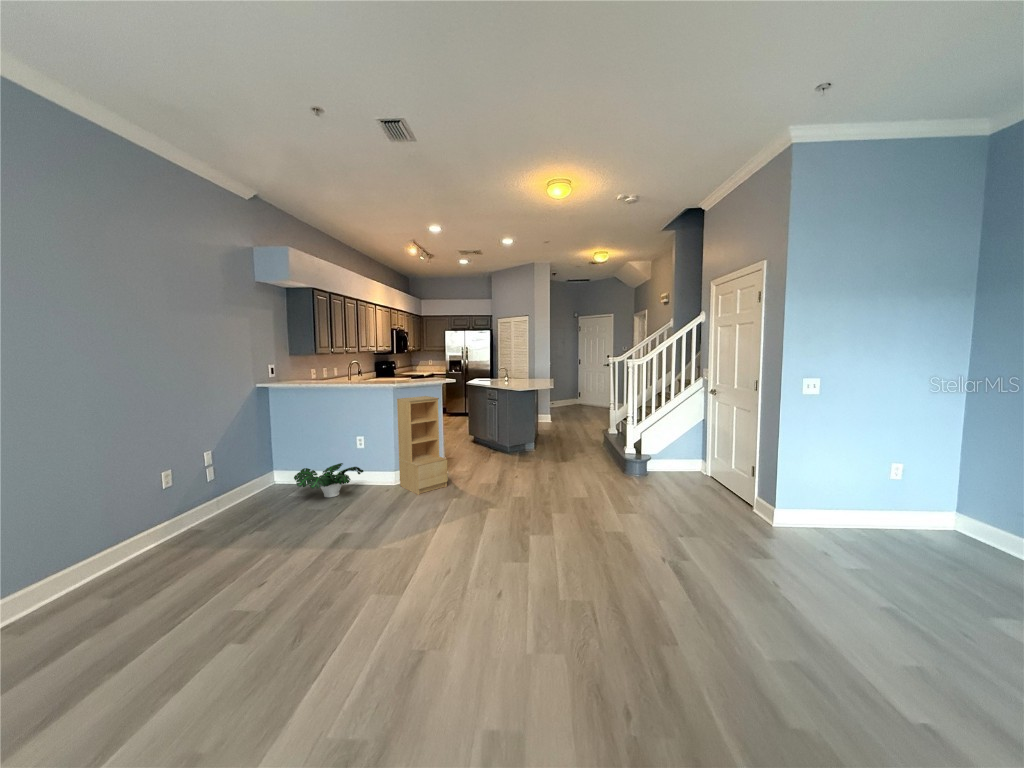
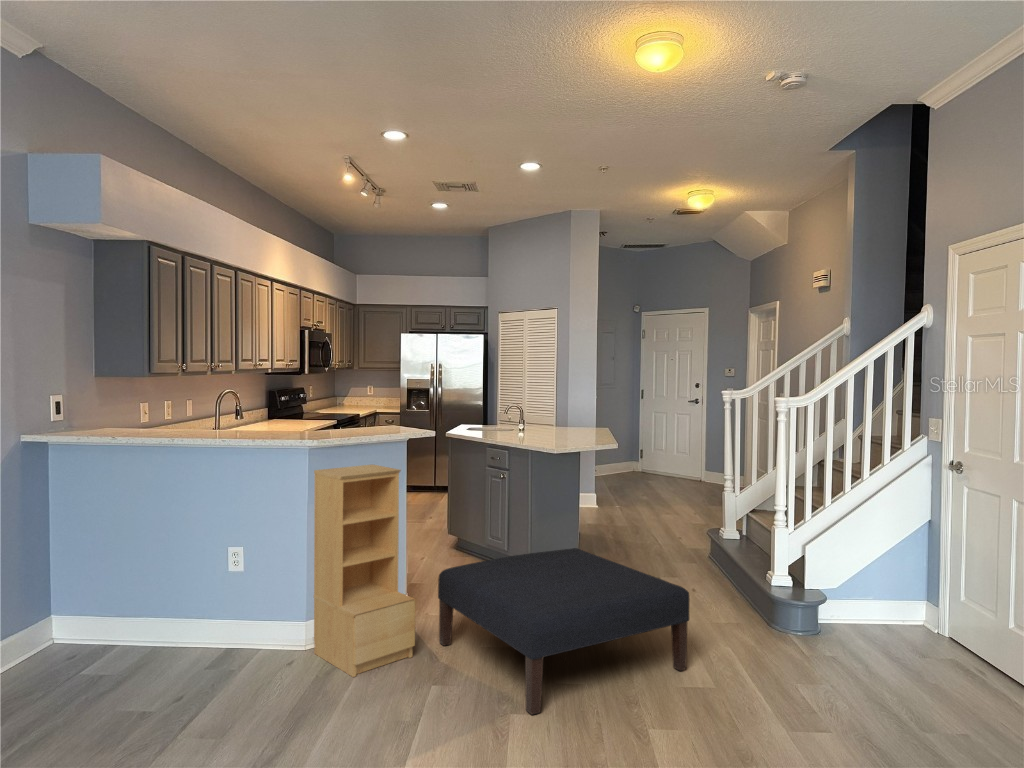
ottoman: none [459,436,578,508] -> present [438,548,690,715]
potted plant: present [294,463,364,497] -> none [89,605,239,682]

